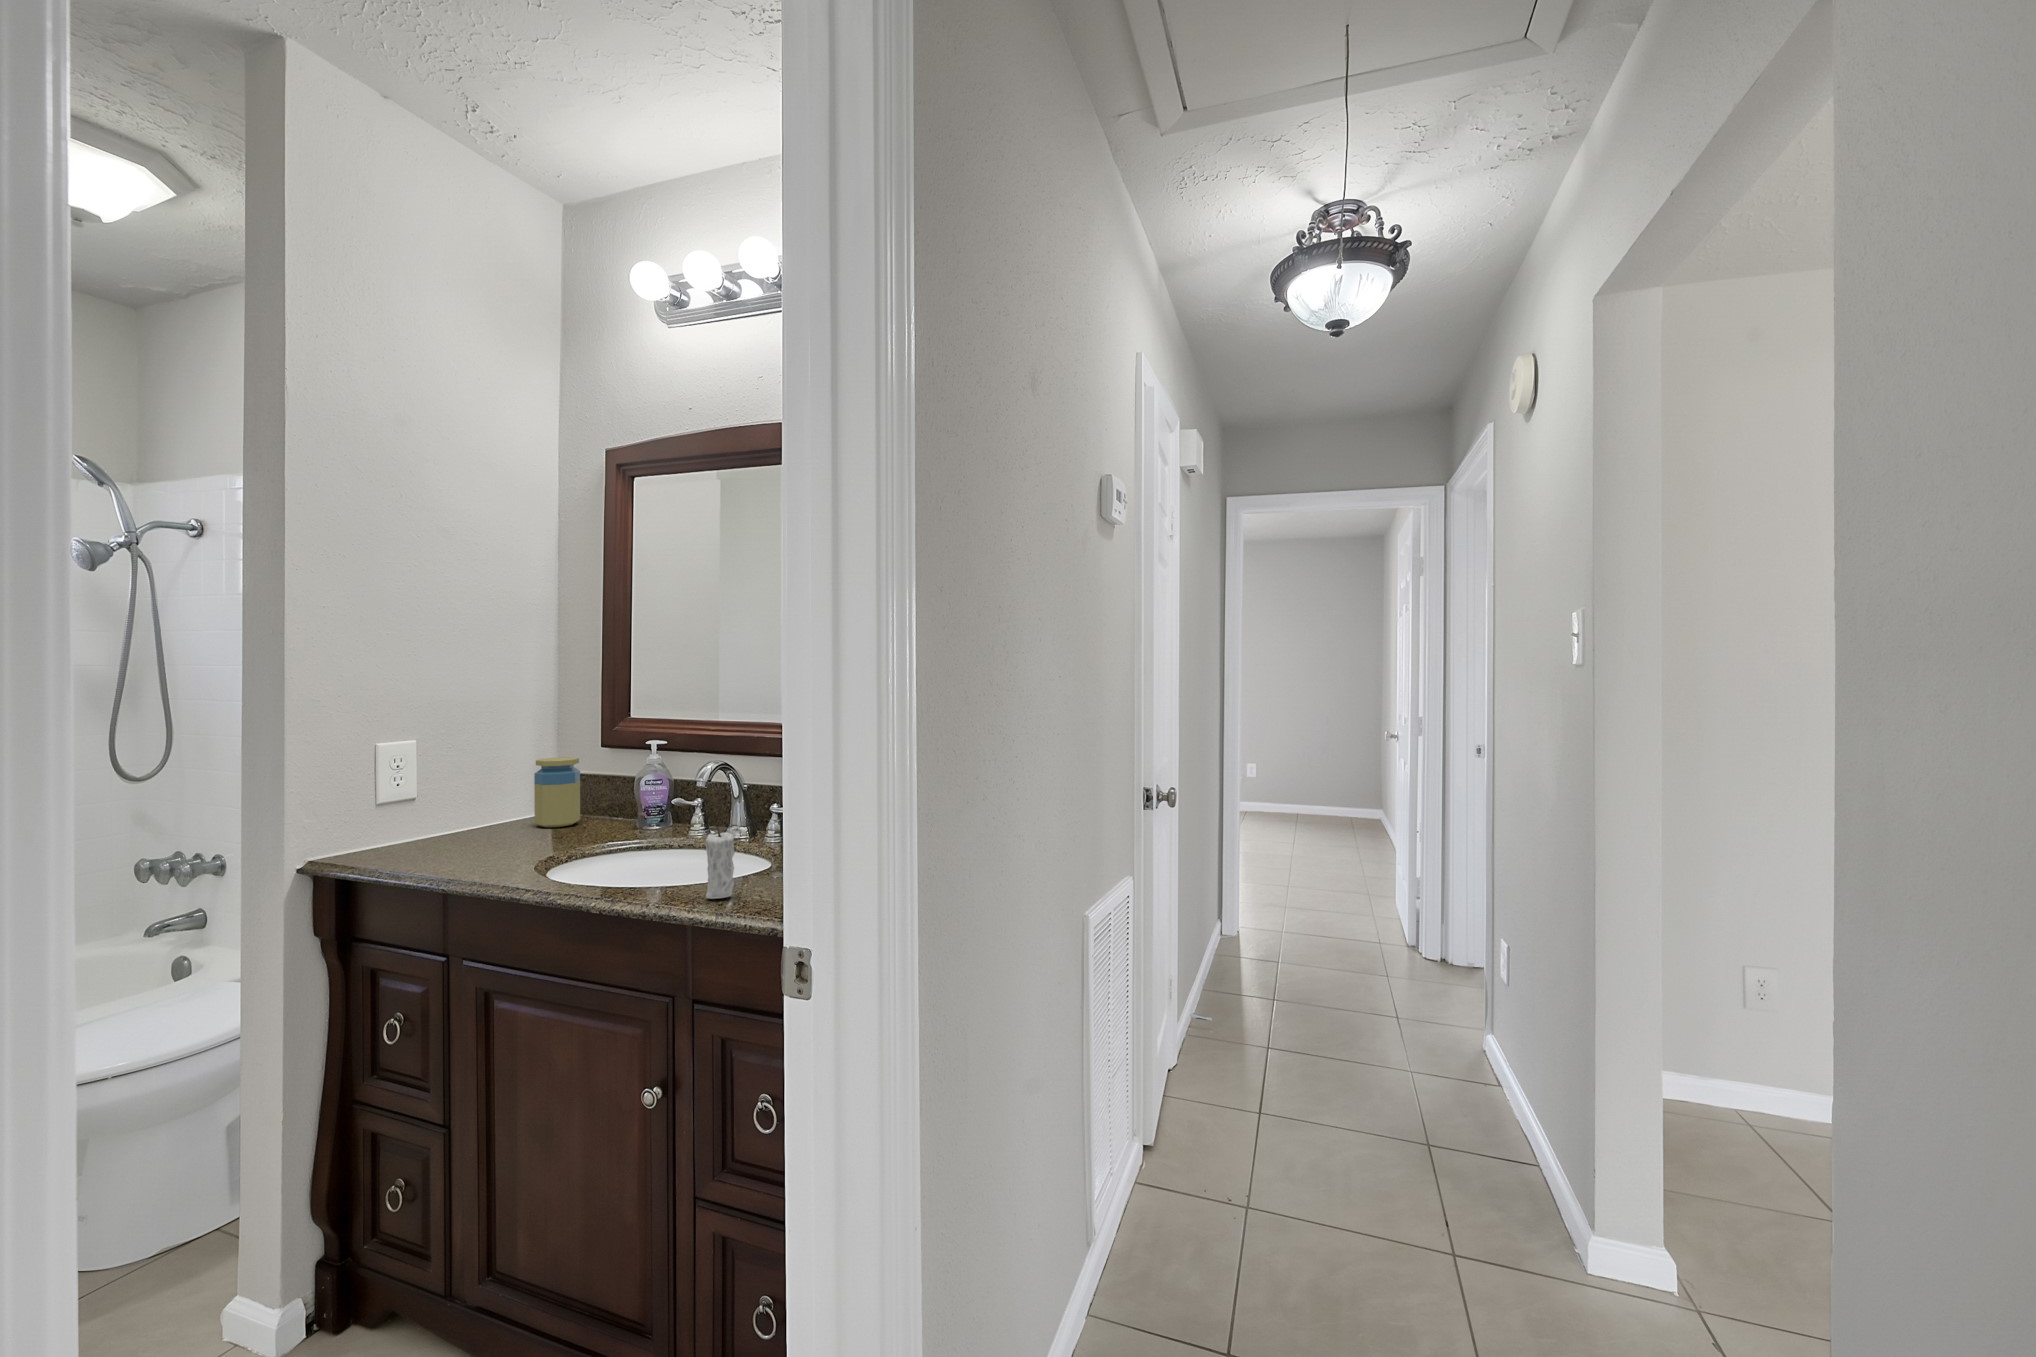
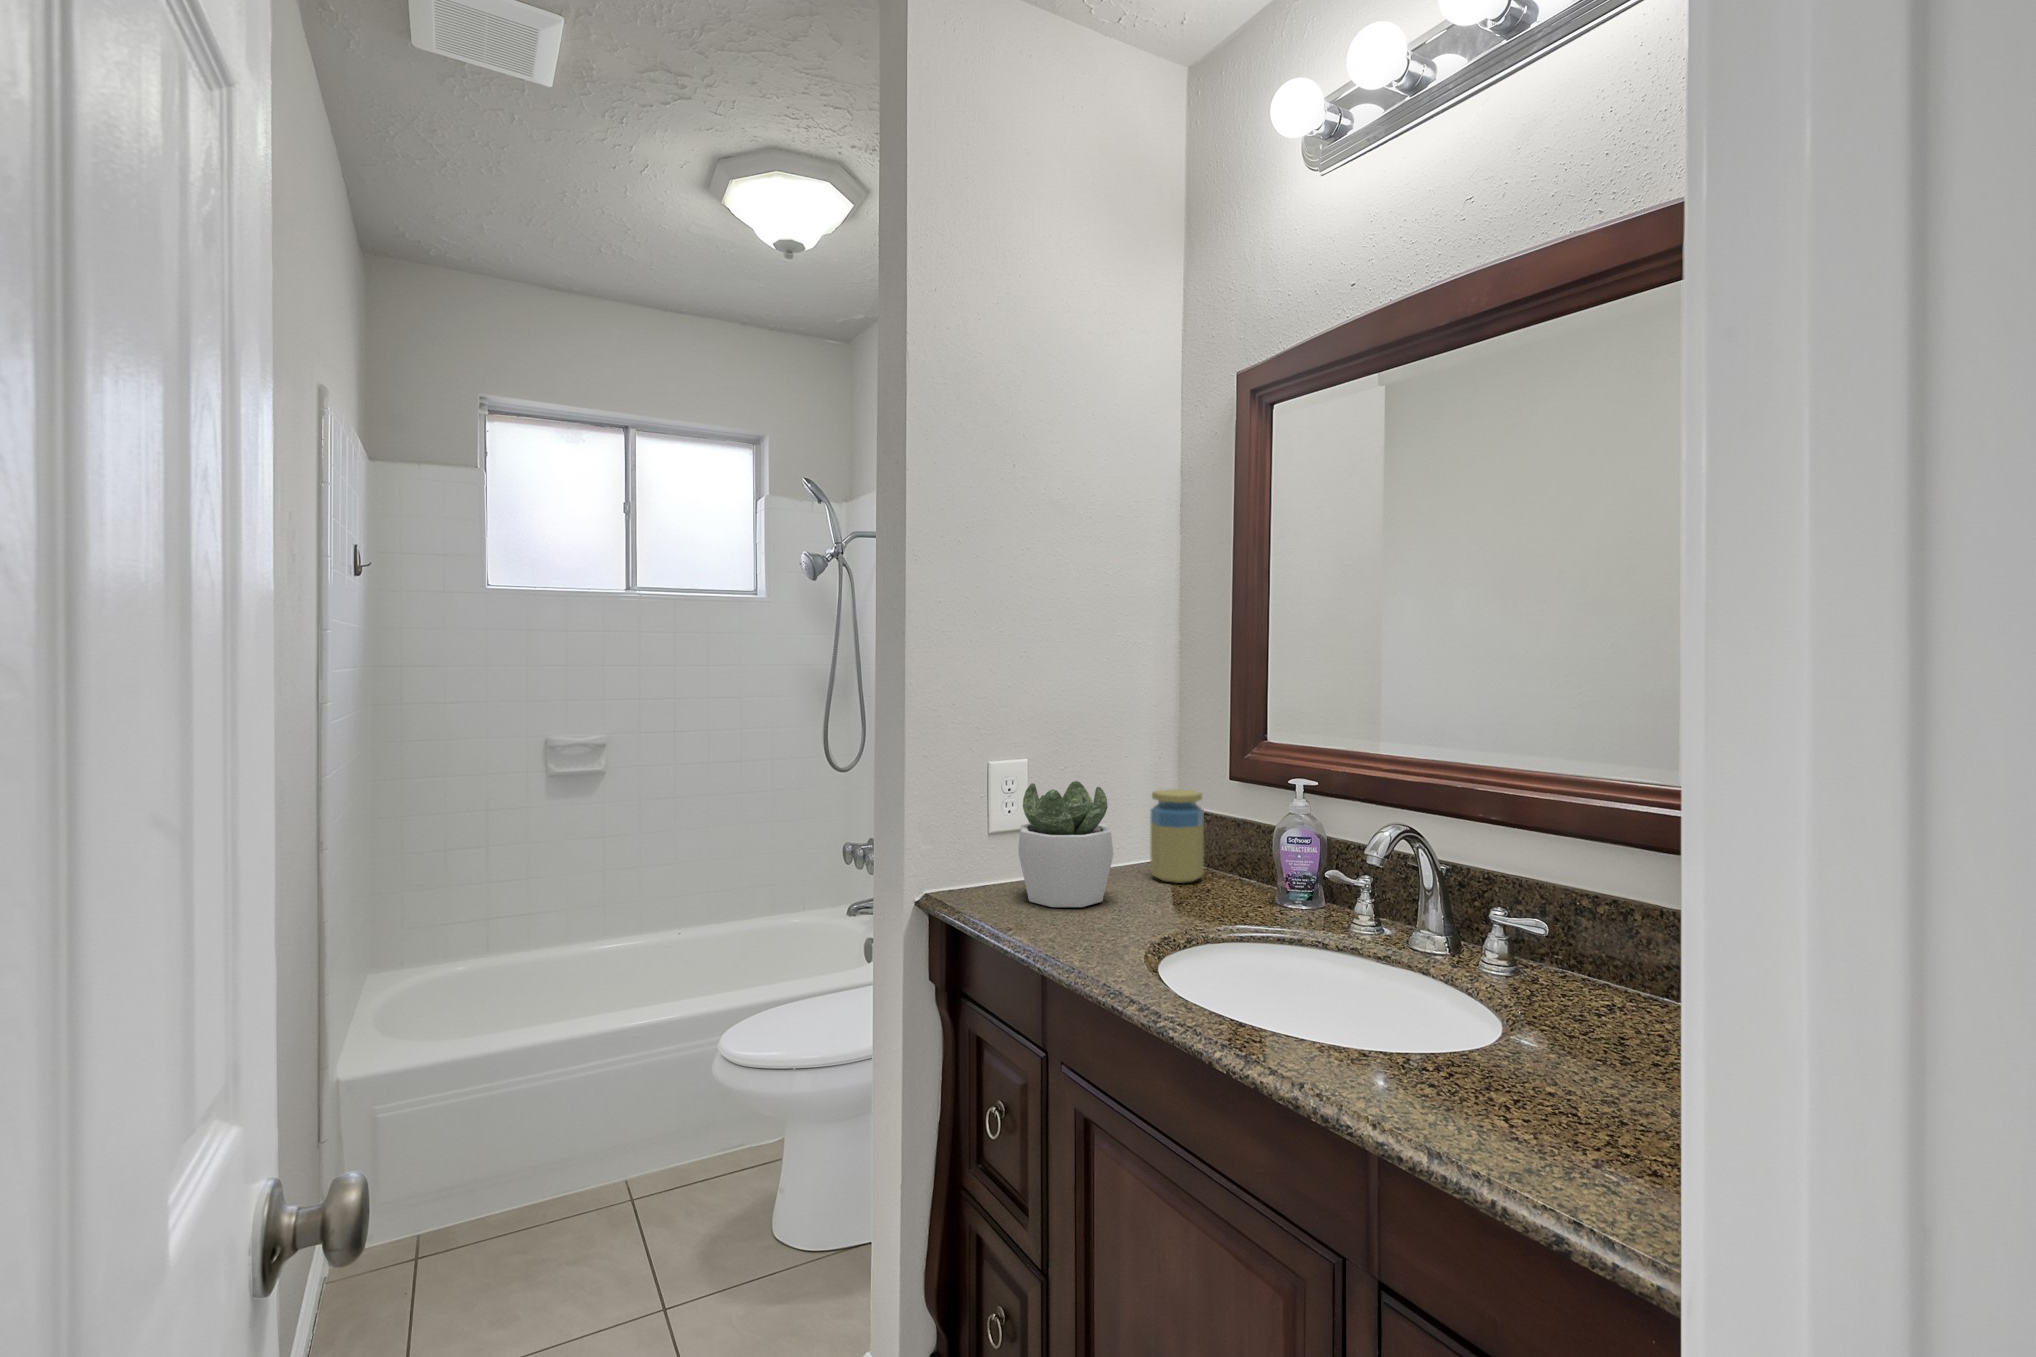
succulent plant: none [411,753,503,852] -> present [1018,781,1113,907]
candle: present [706,827,735,899] -> none [1403,962,1456,1108]

